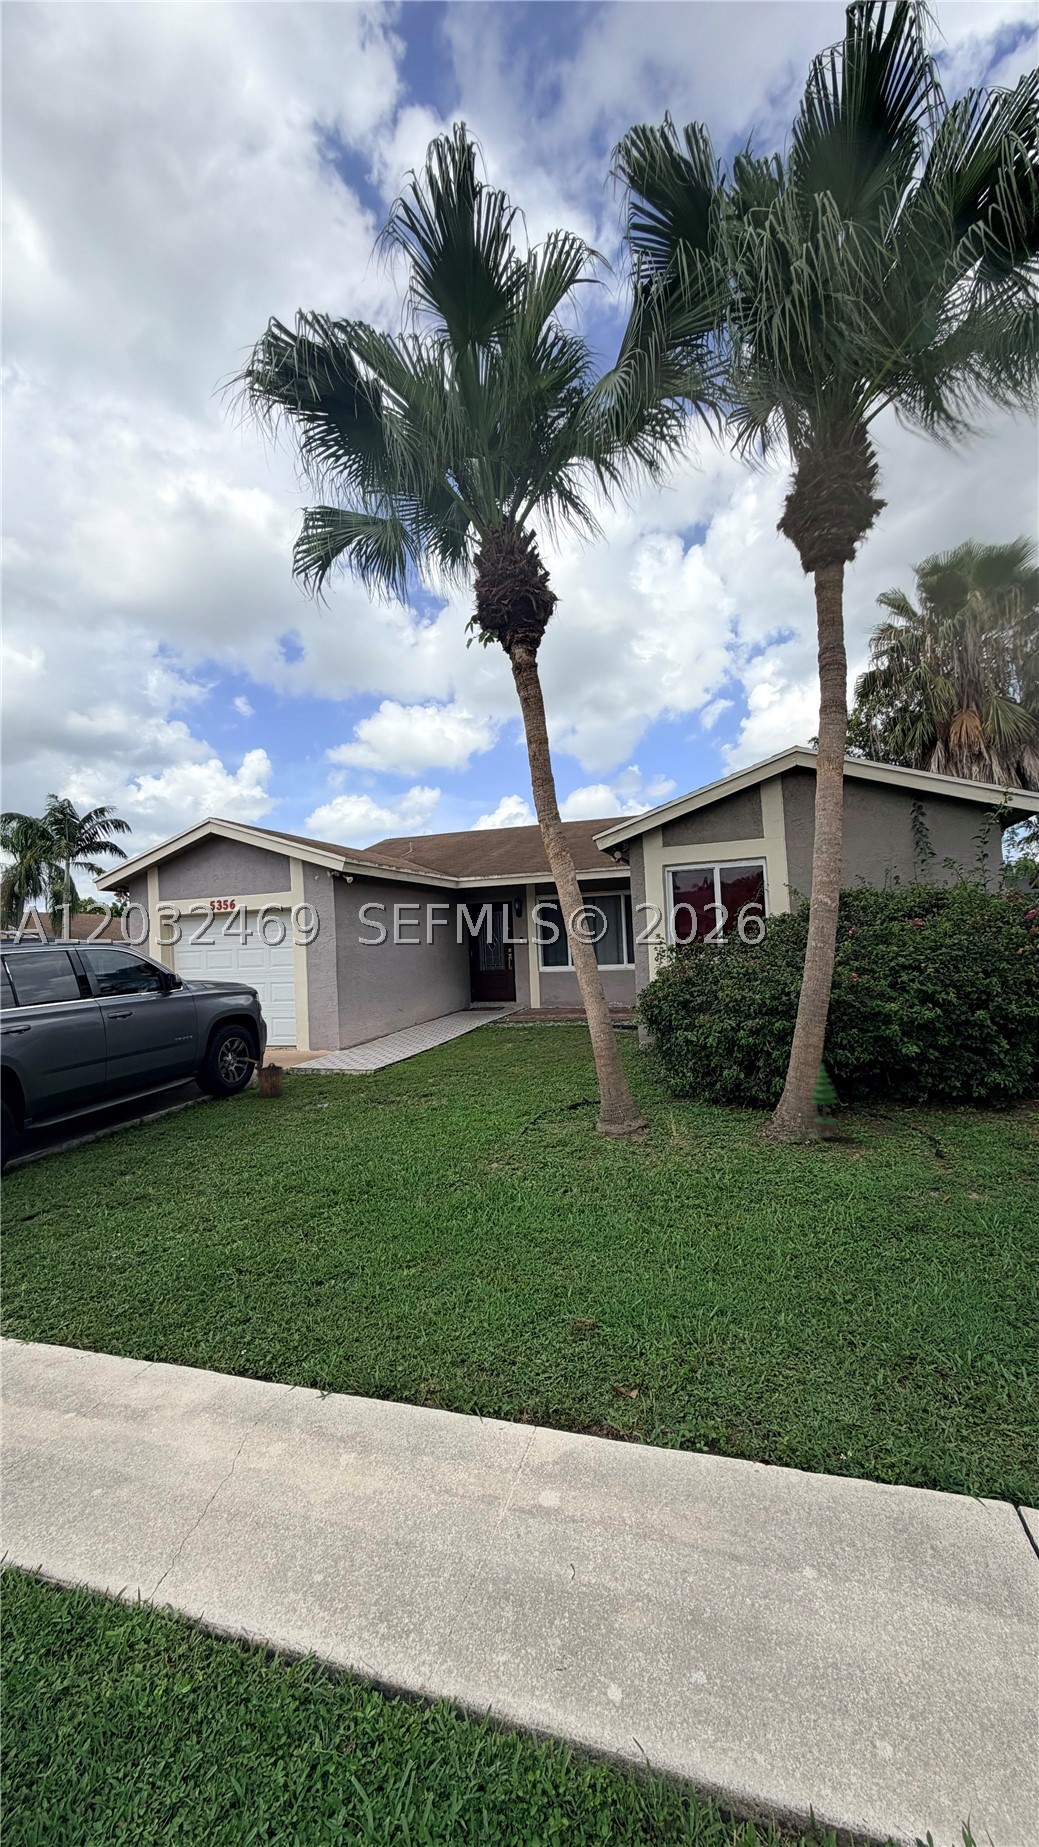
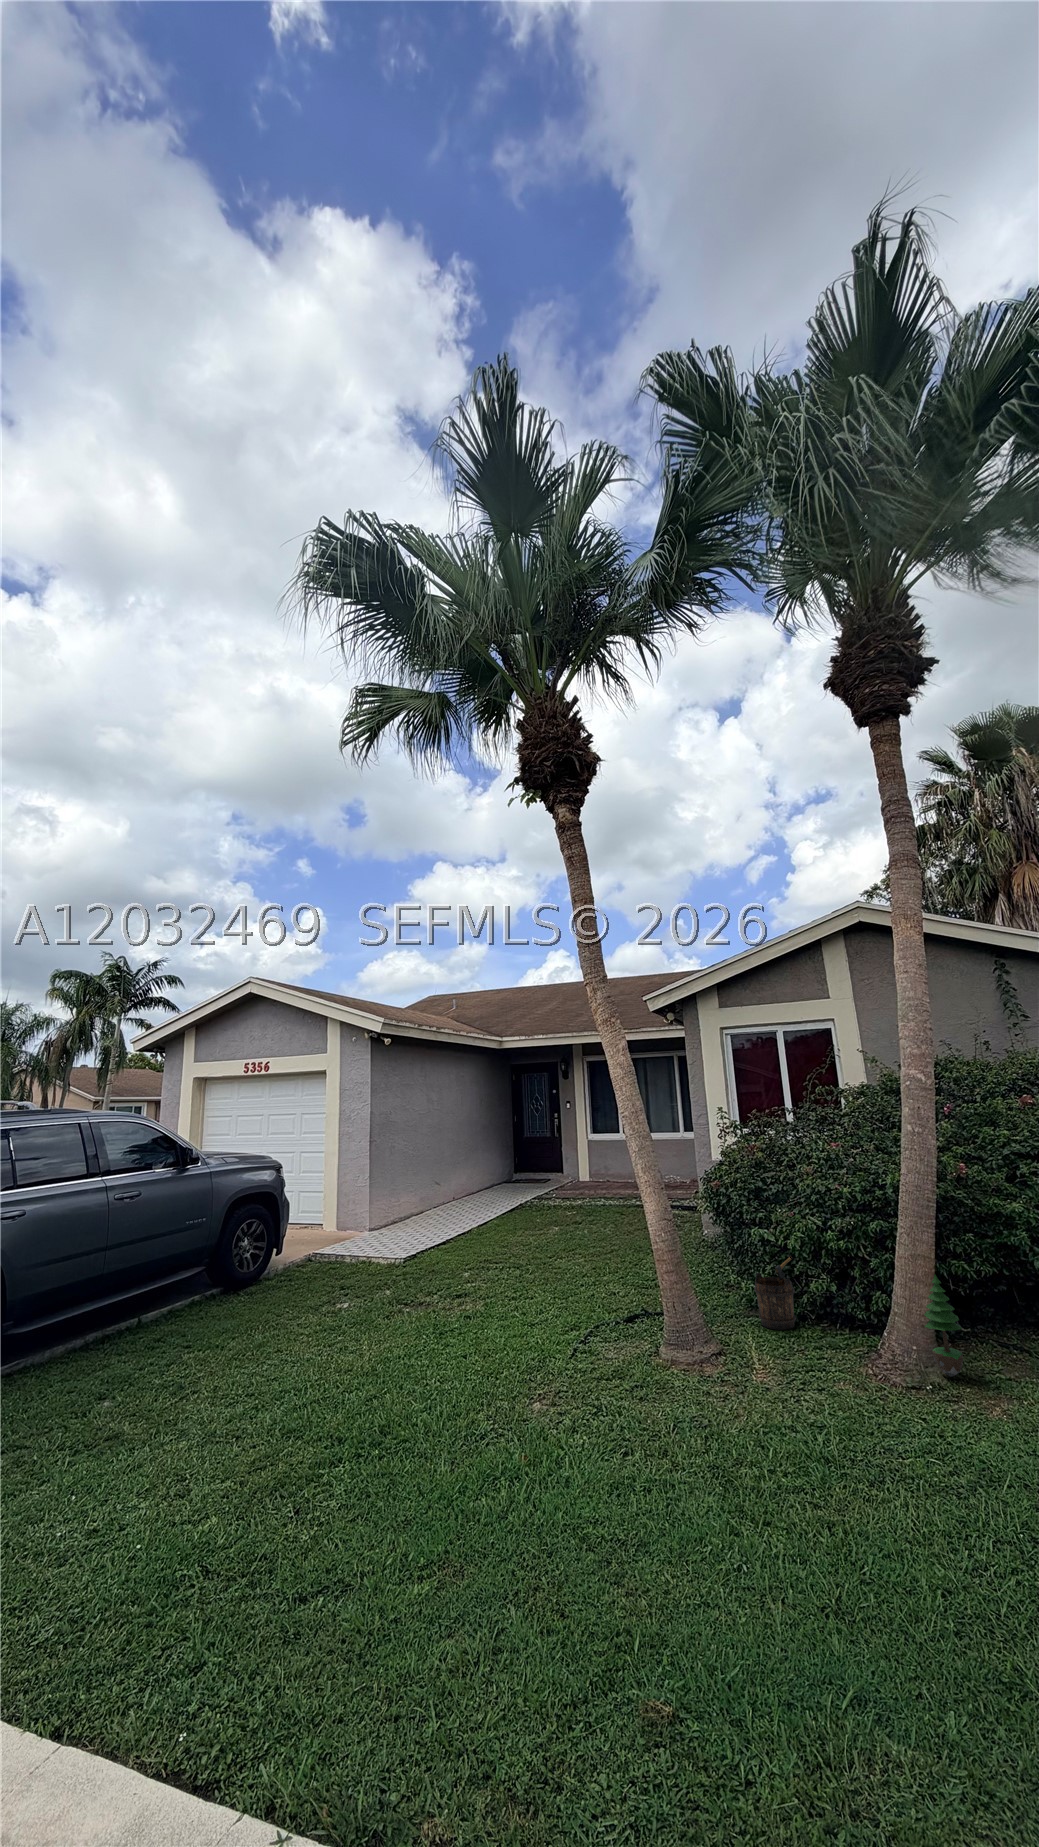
bucket: present [245,1058,284,1098] -> present [754,1257,796,1330]

